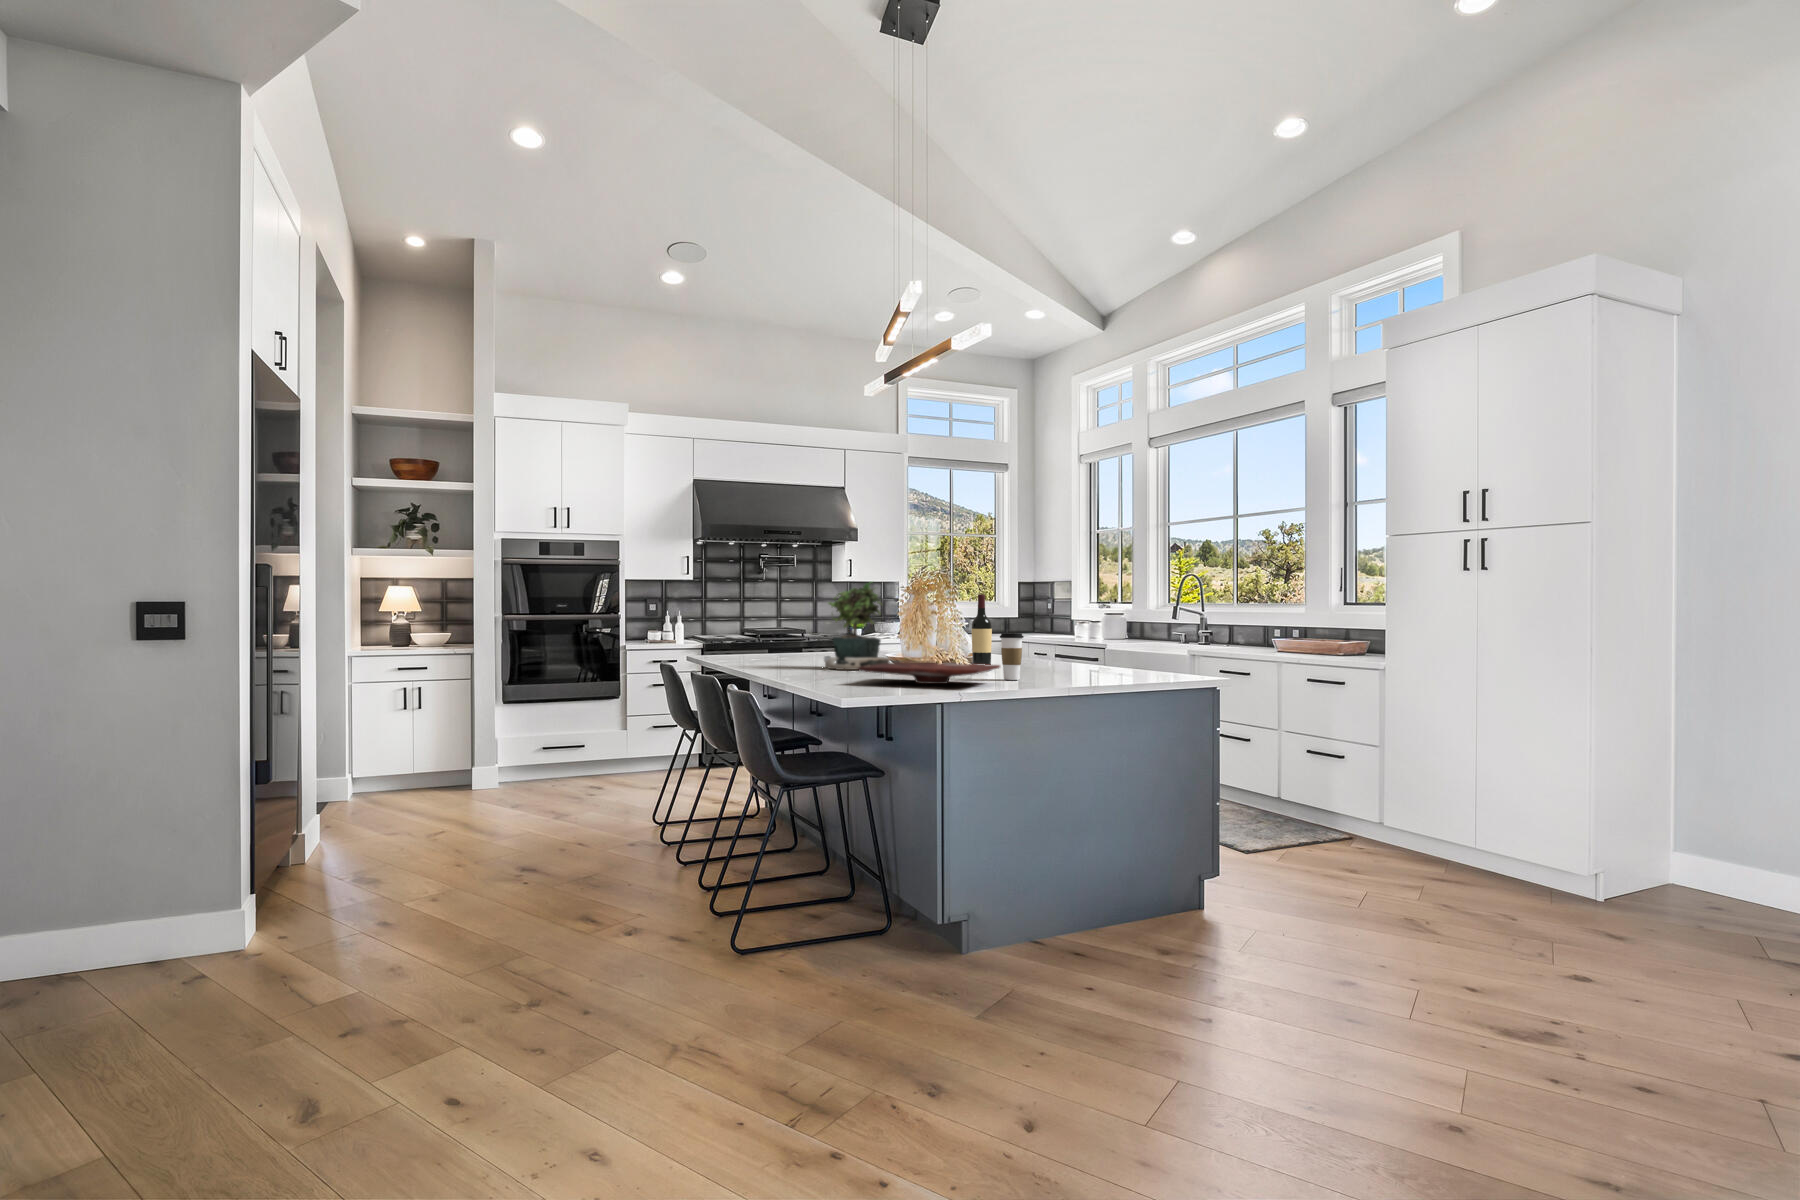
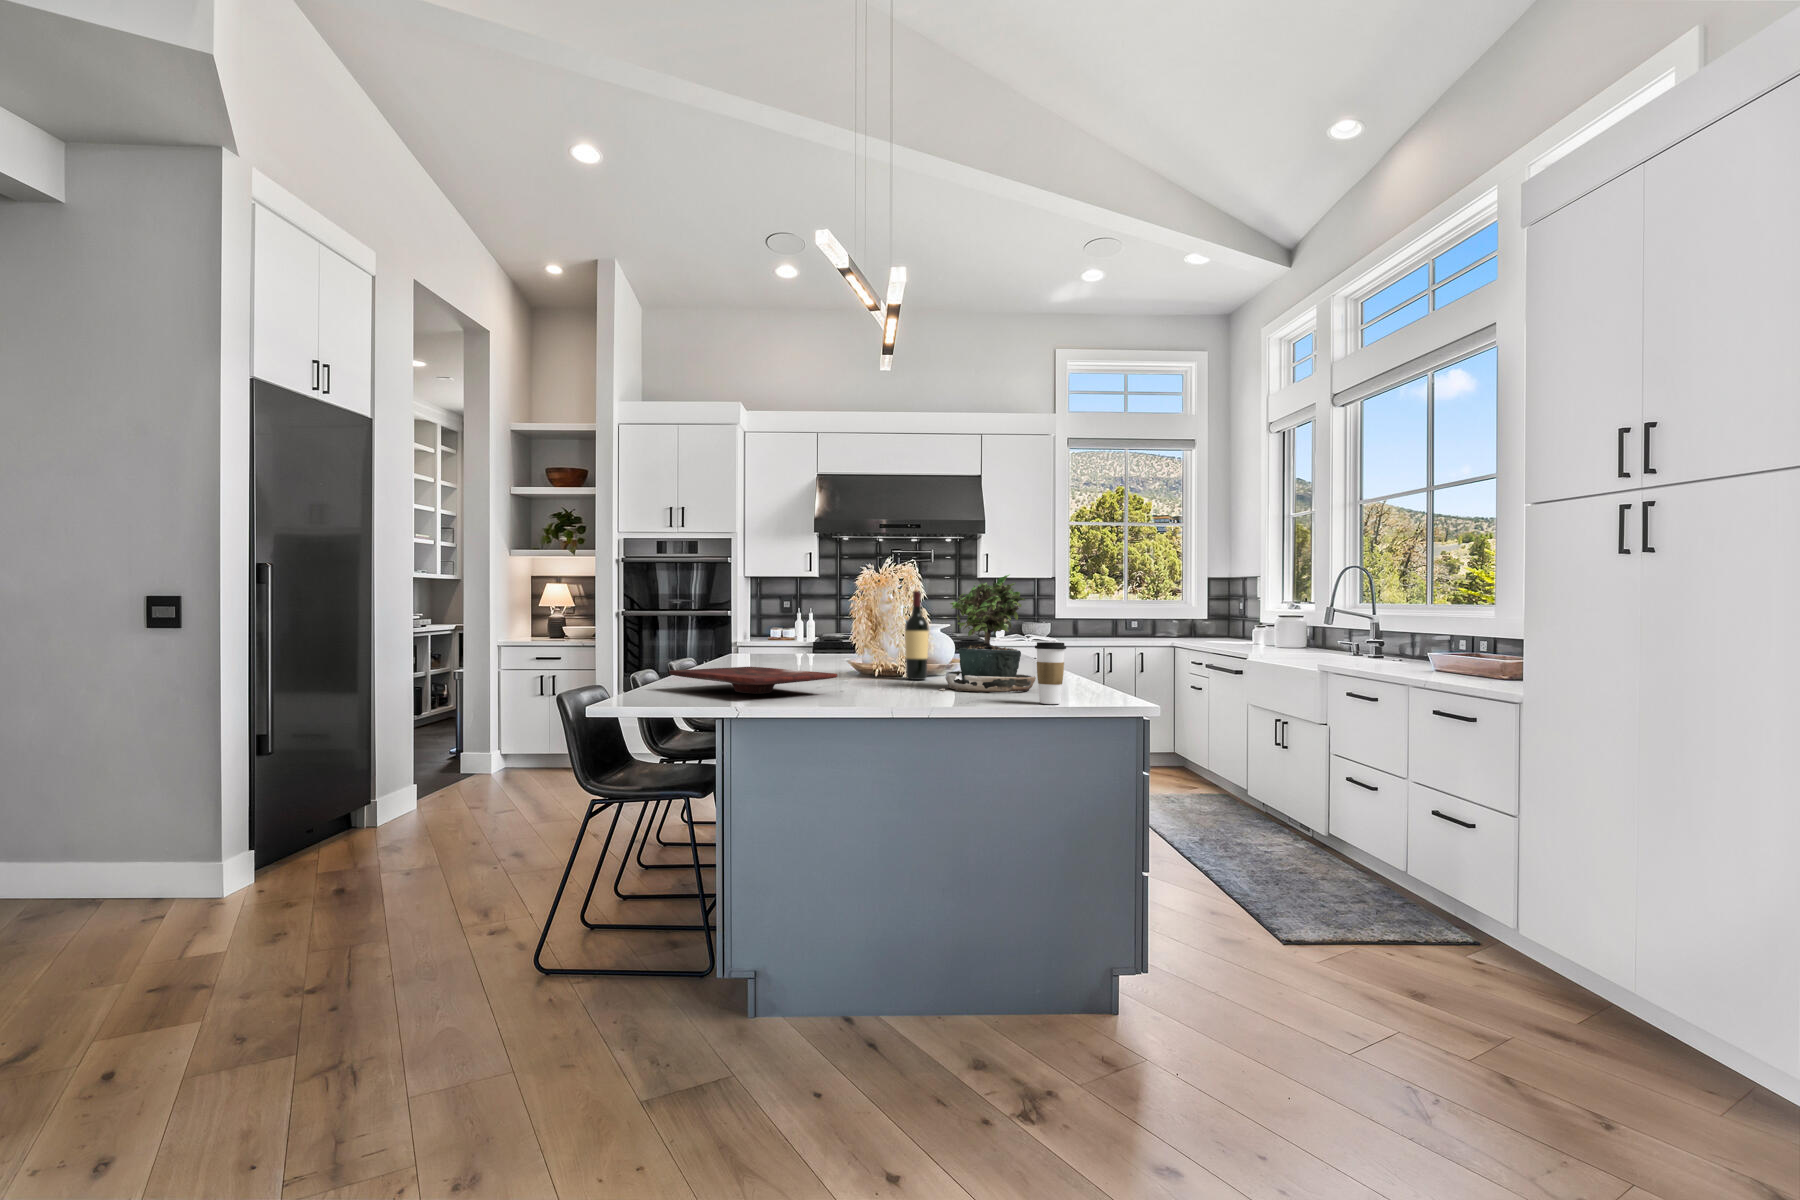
potted plant: present [824,583,890,670] -> present [931,574,1036,692]
coffee cup: present [1000,633,1024,680] -> present [1035,642,1066,704]

